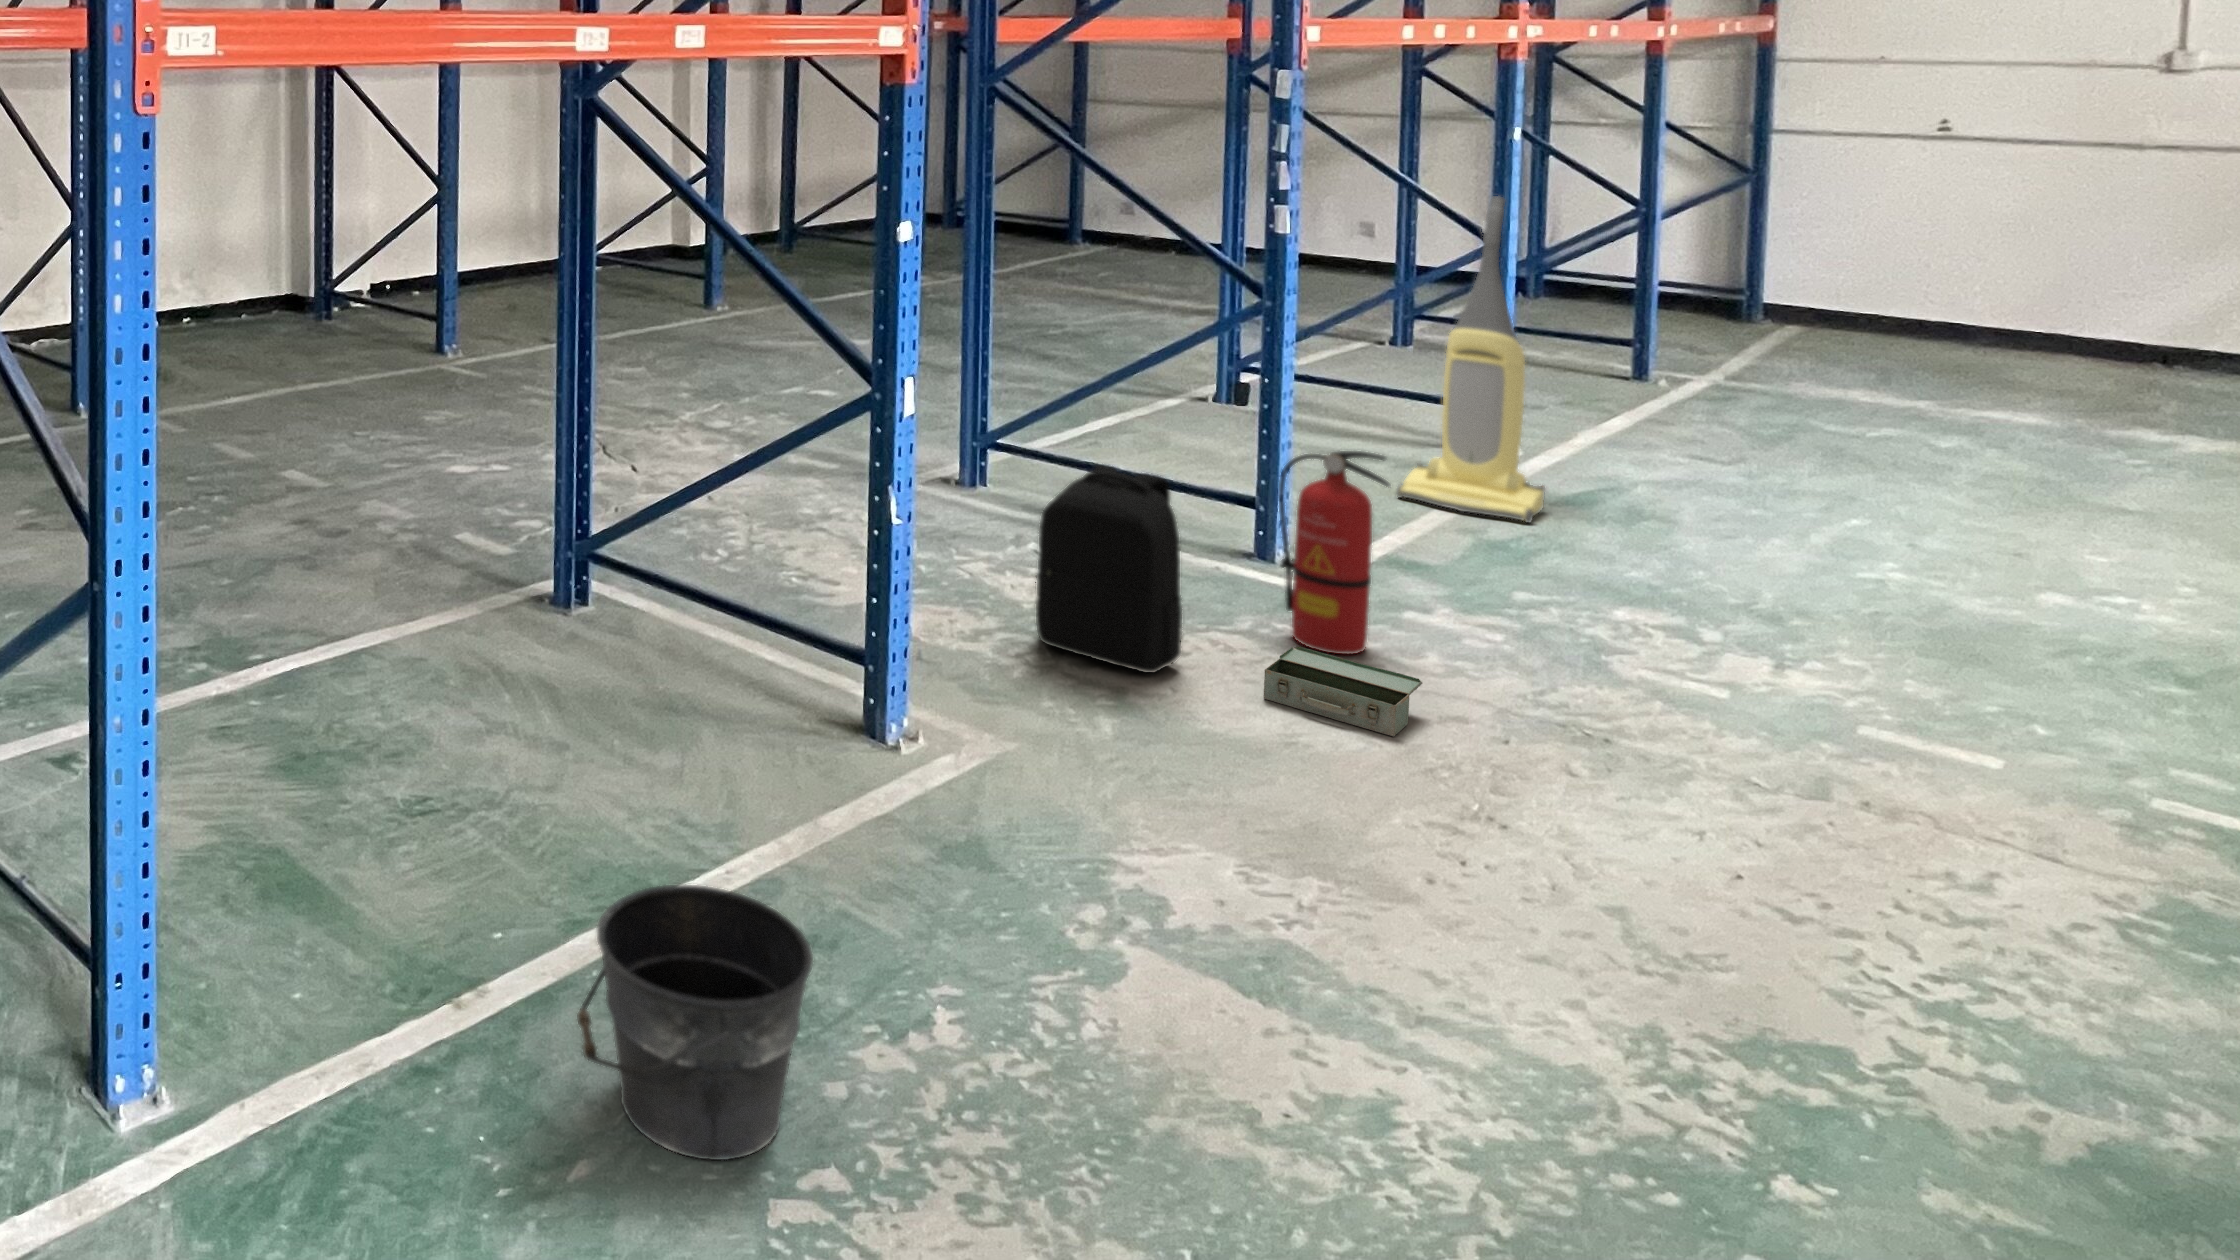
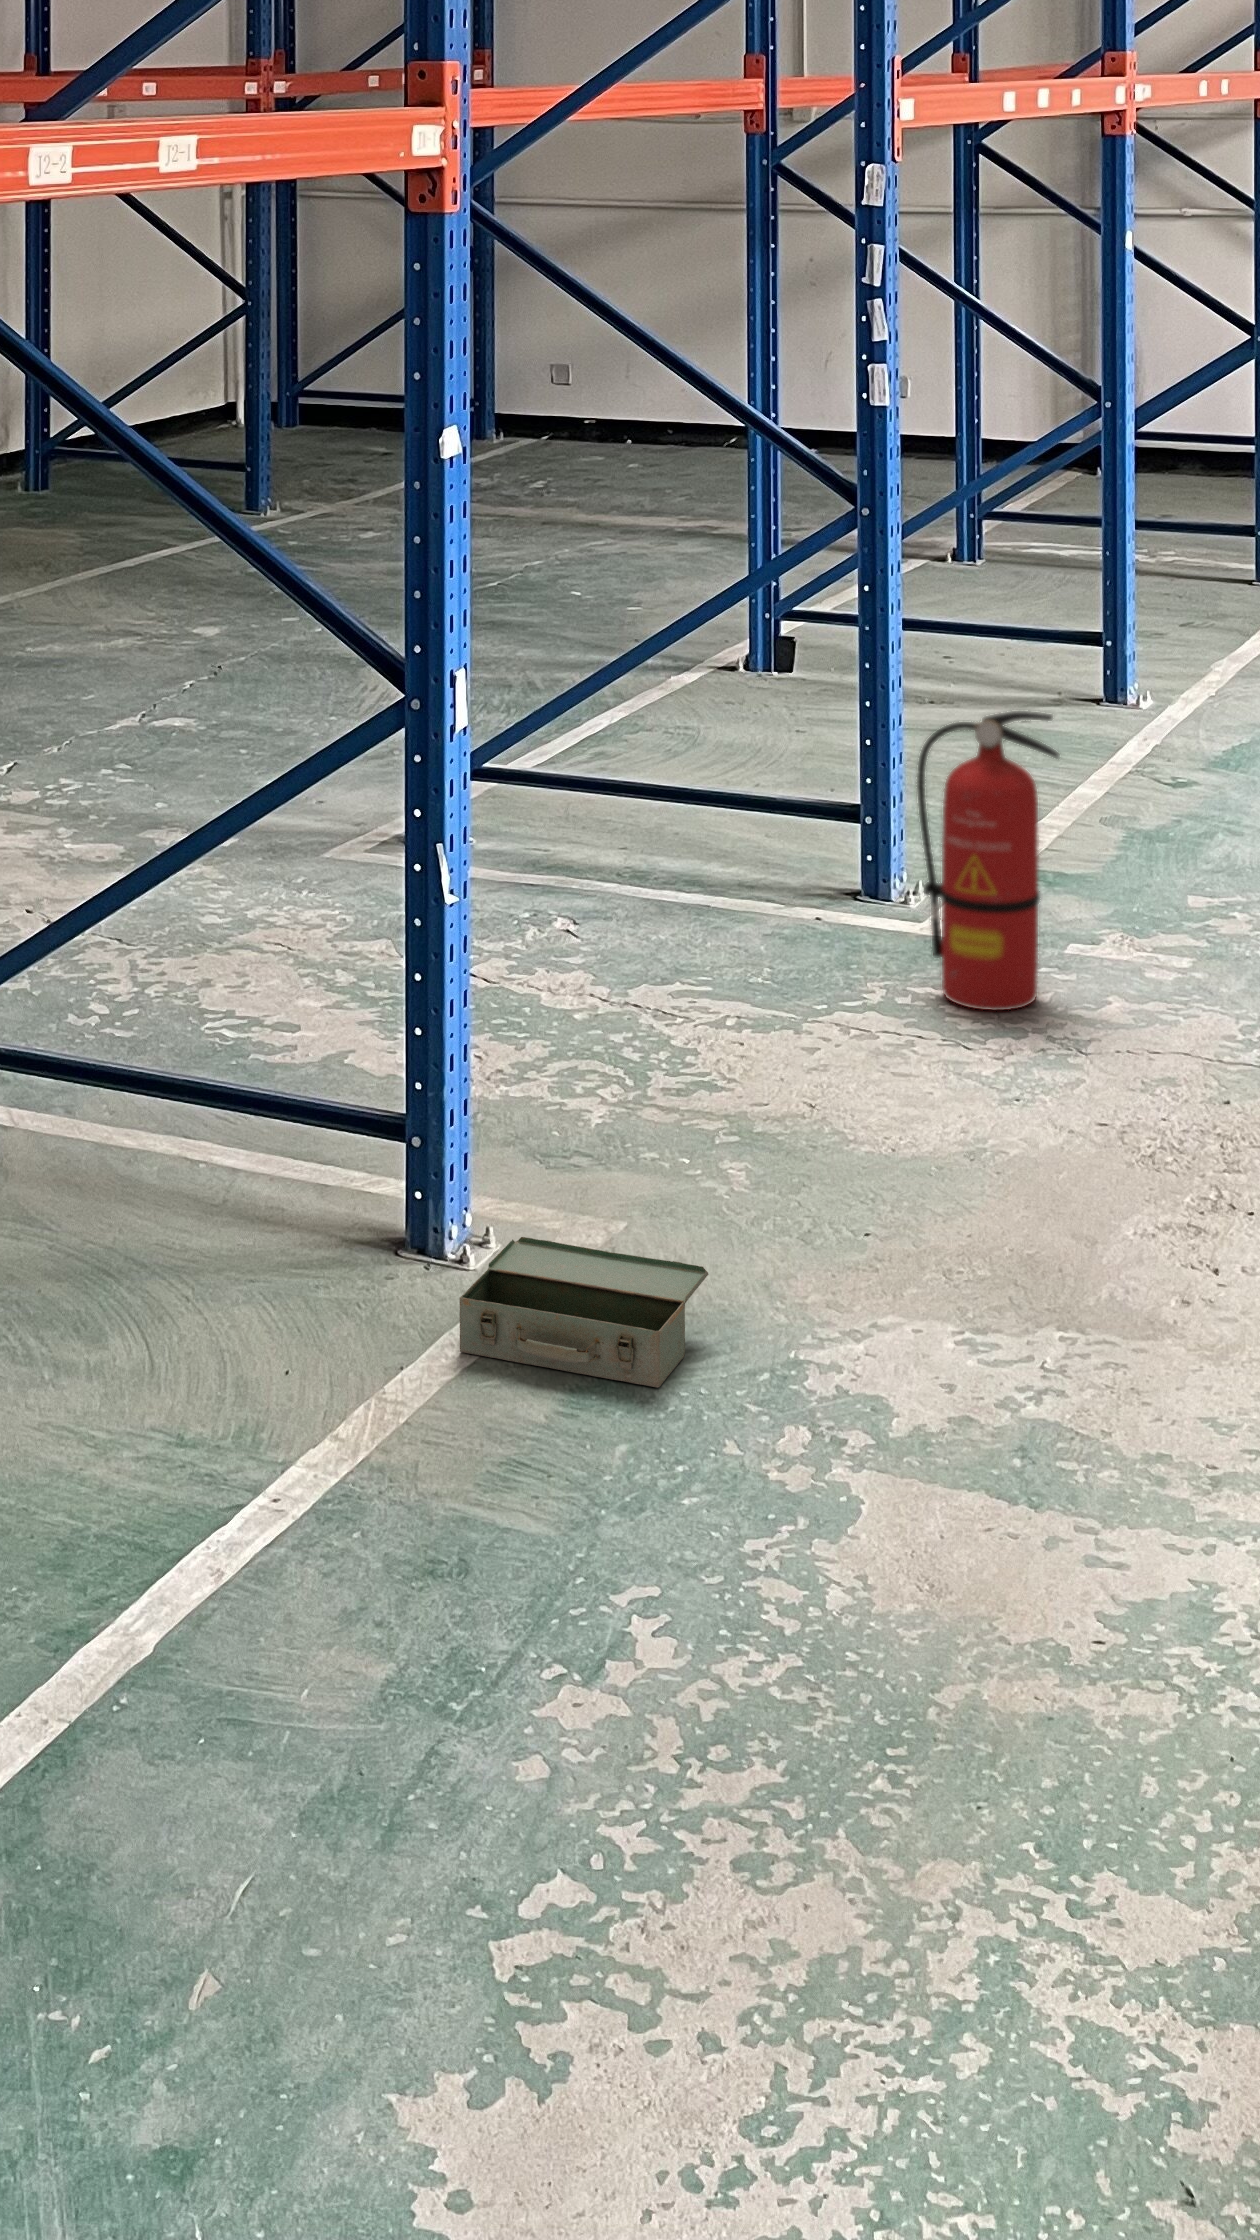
vacuum cleaner: present [1397,196,1545,523] -> none [1021,327,1198,791]
backpack: present [1035,464,1182,673] -> none [611,773,815,1080]
toolbox: present [1264,647,1422,736] -> present [460,1237,708,1388]
bucket: present [577,885,813,1160] -> none [142,1506,506,1929]

